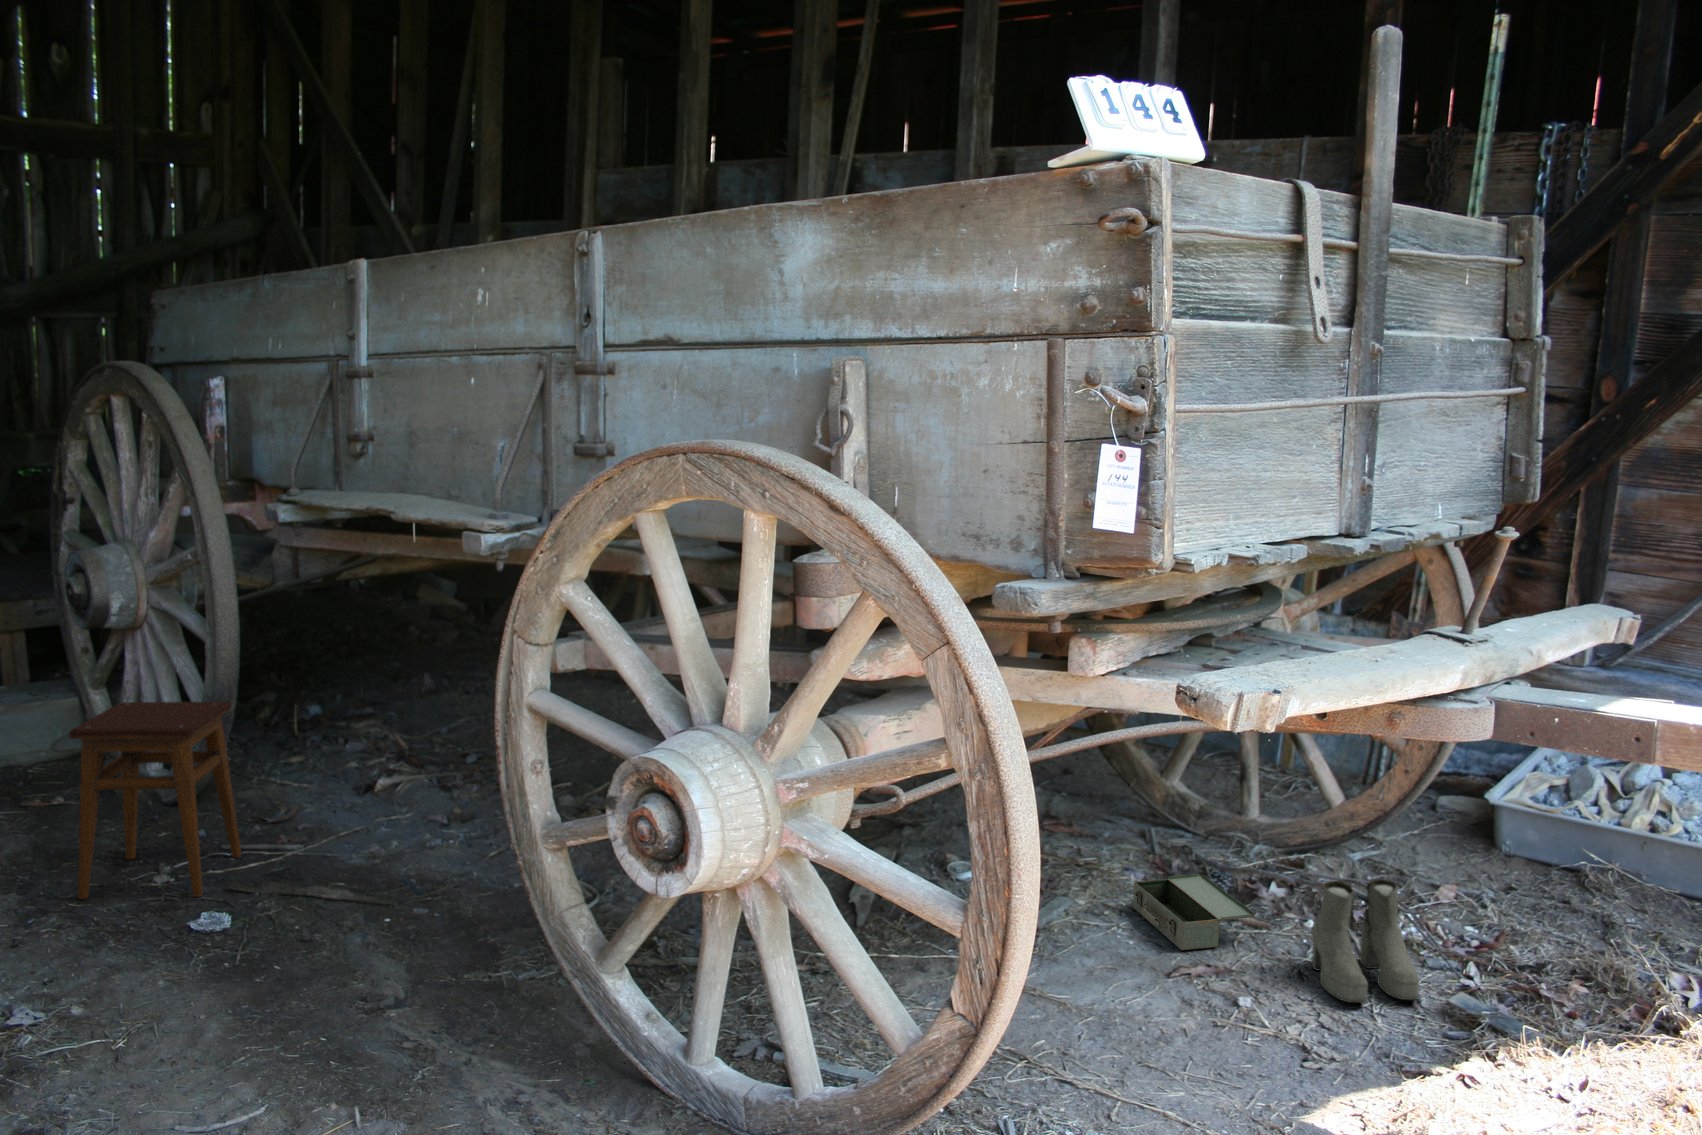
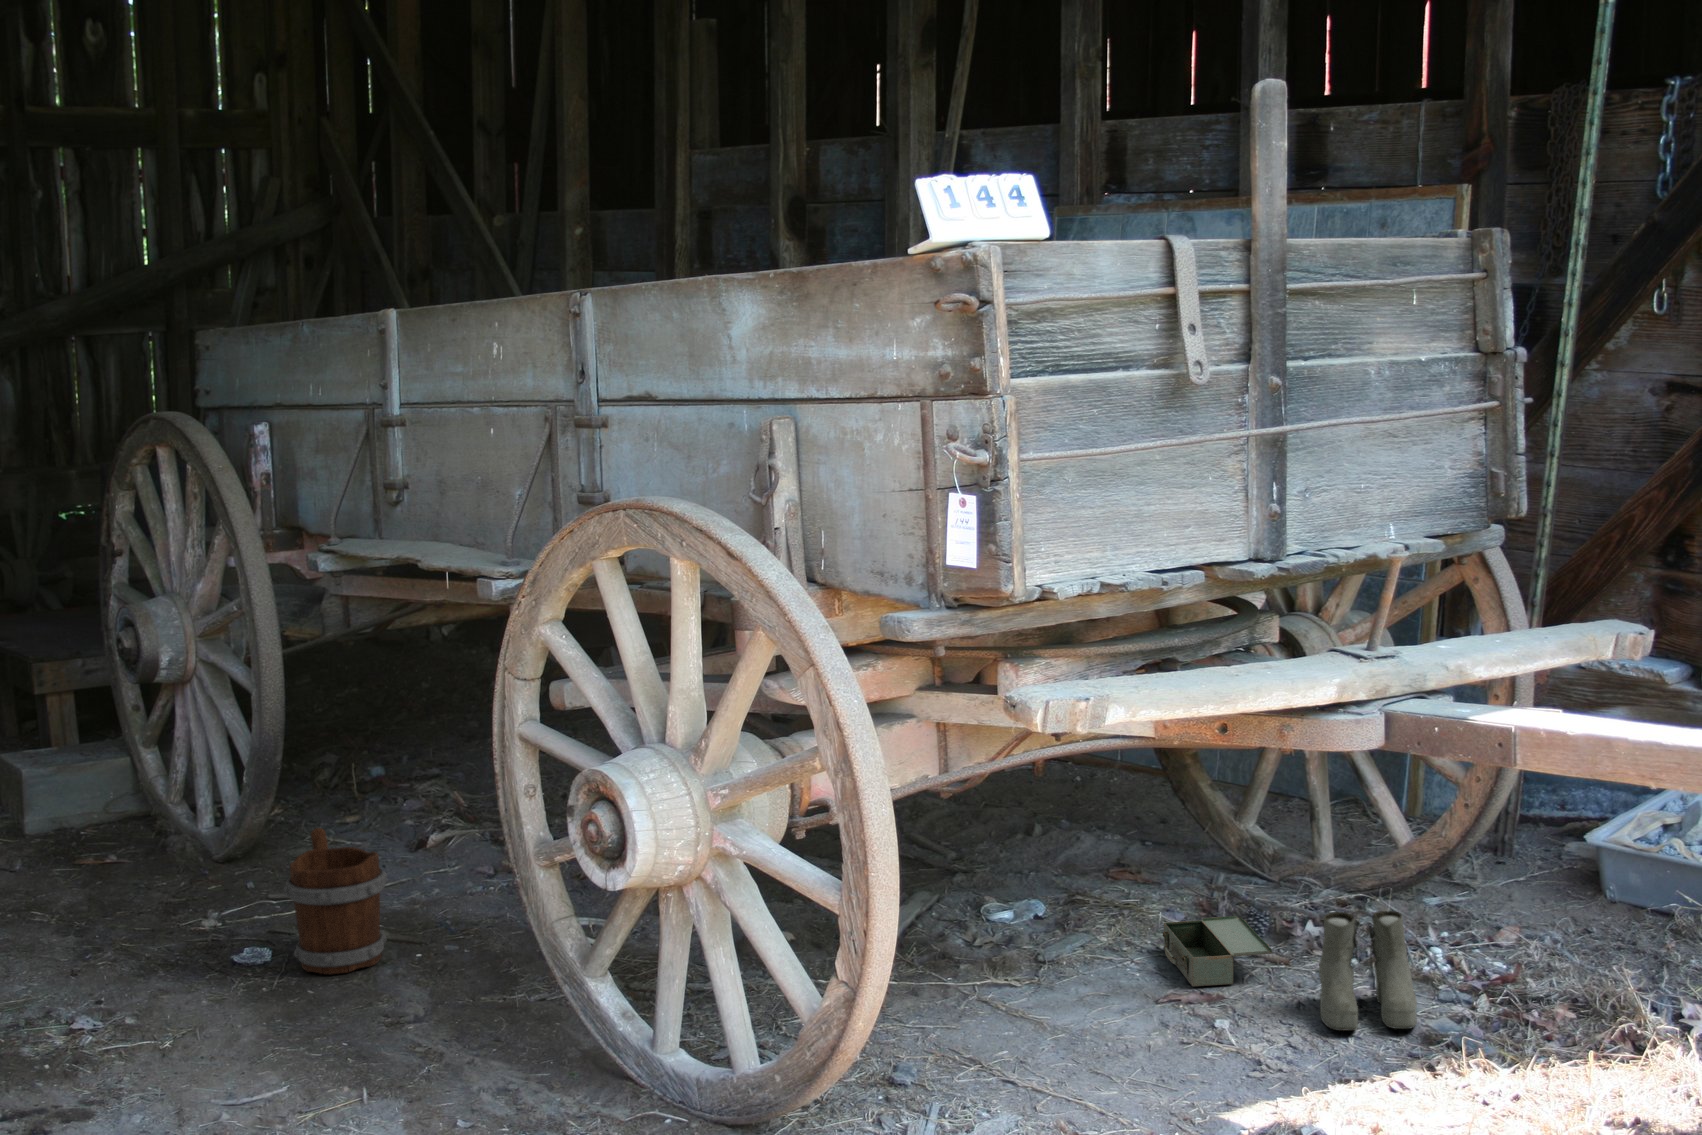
stool: present [69,702,242,899] -> none [129,750,290,938]
bucket: none [241,785,353,942] -> present [283,828,387,974]

